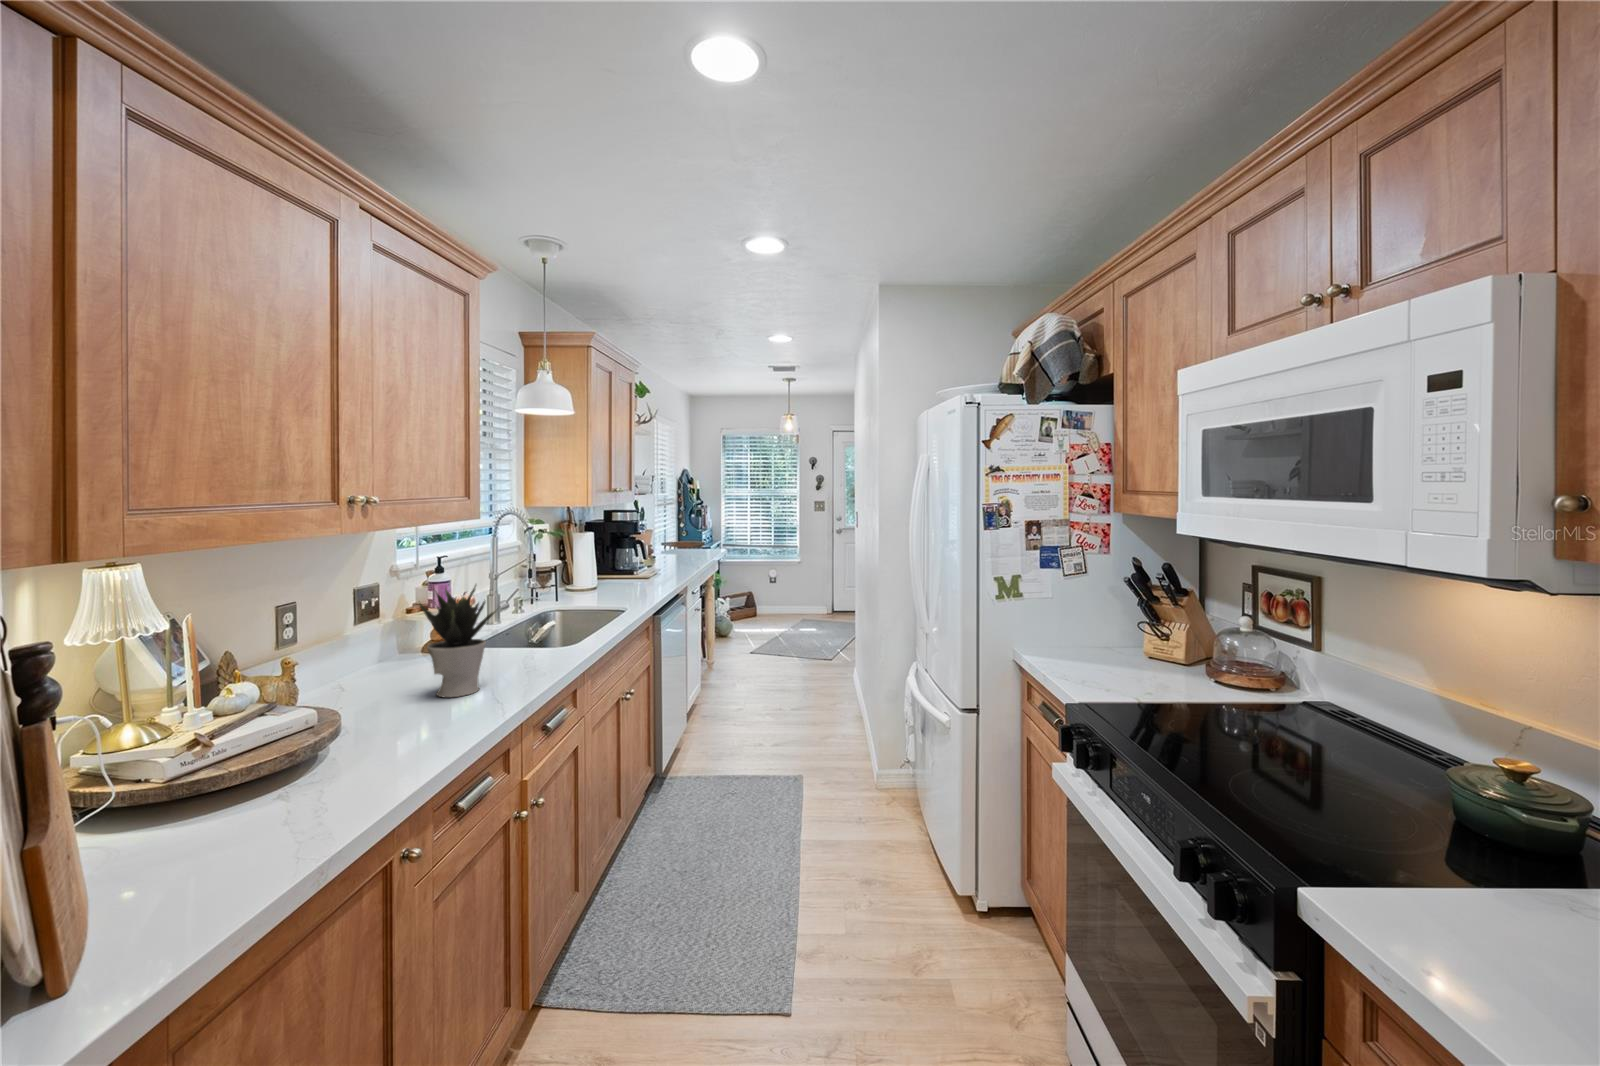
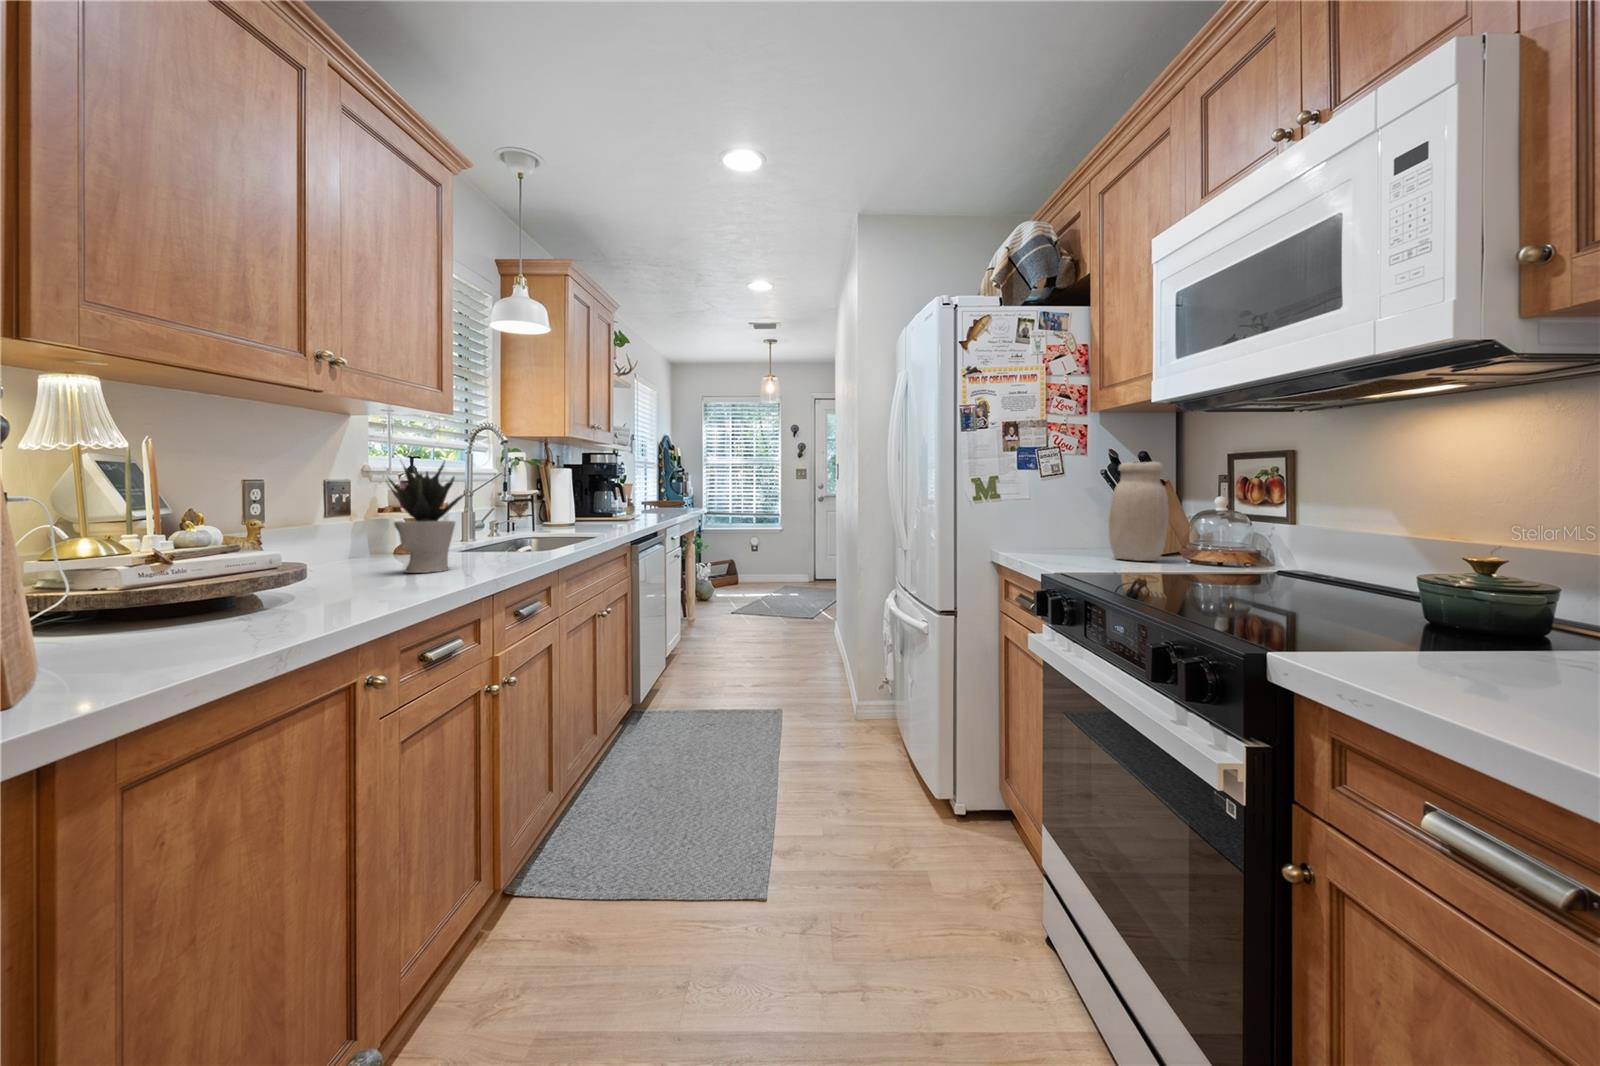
jar: none [1133,572,1194,674] -> present [1109,462,1169,561]

